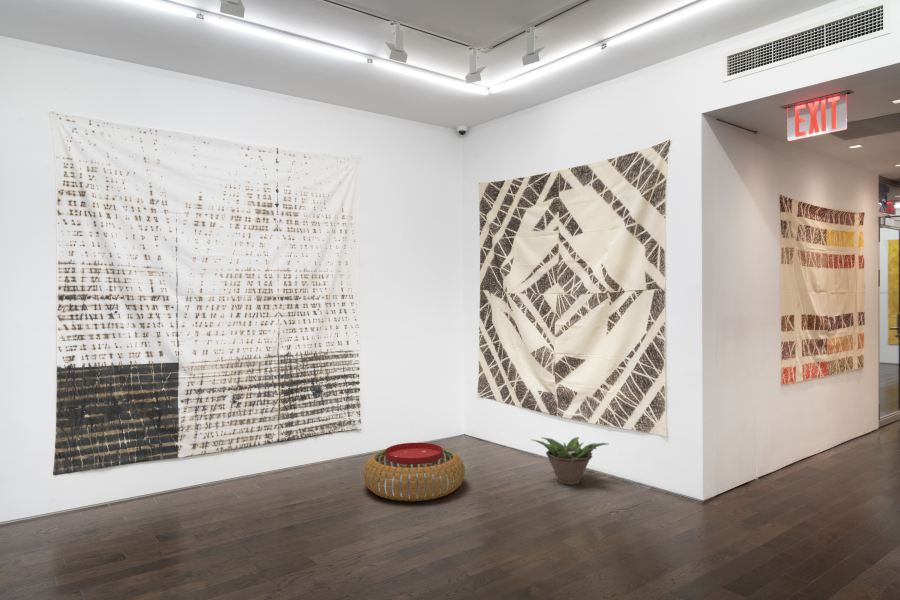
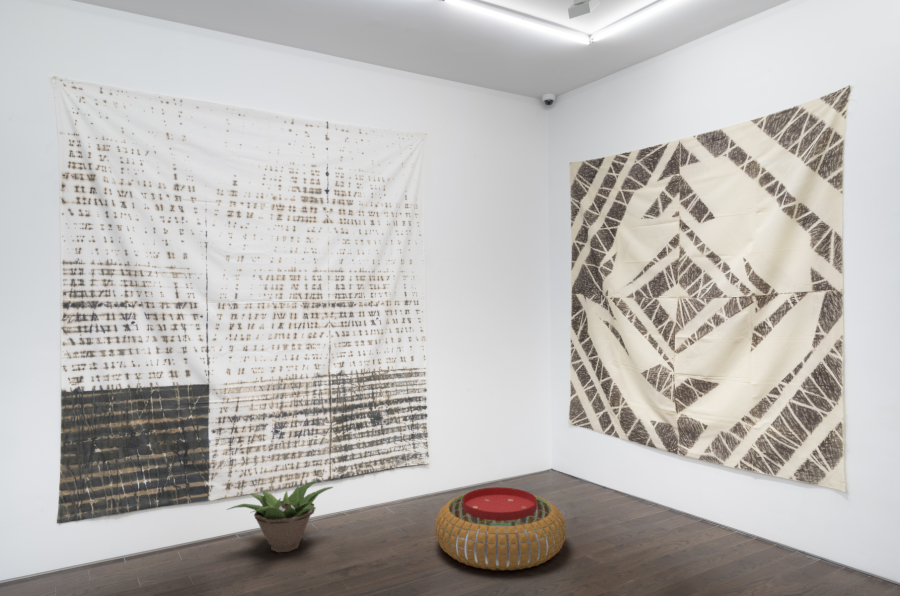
decorative plant: present [533,437,607,485] -> present [229,480,333,552]

